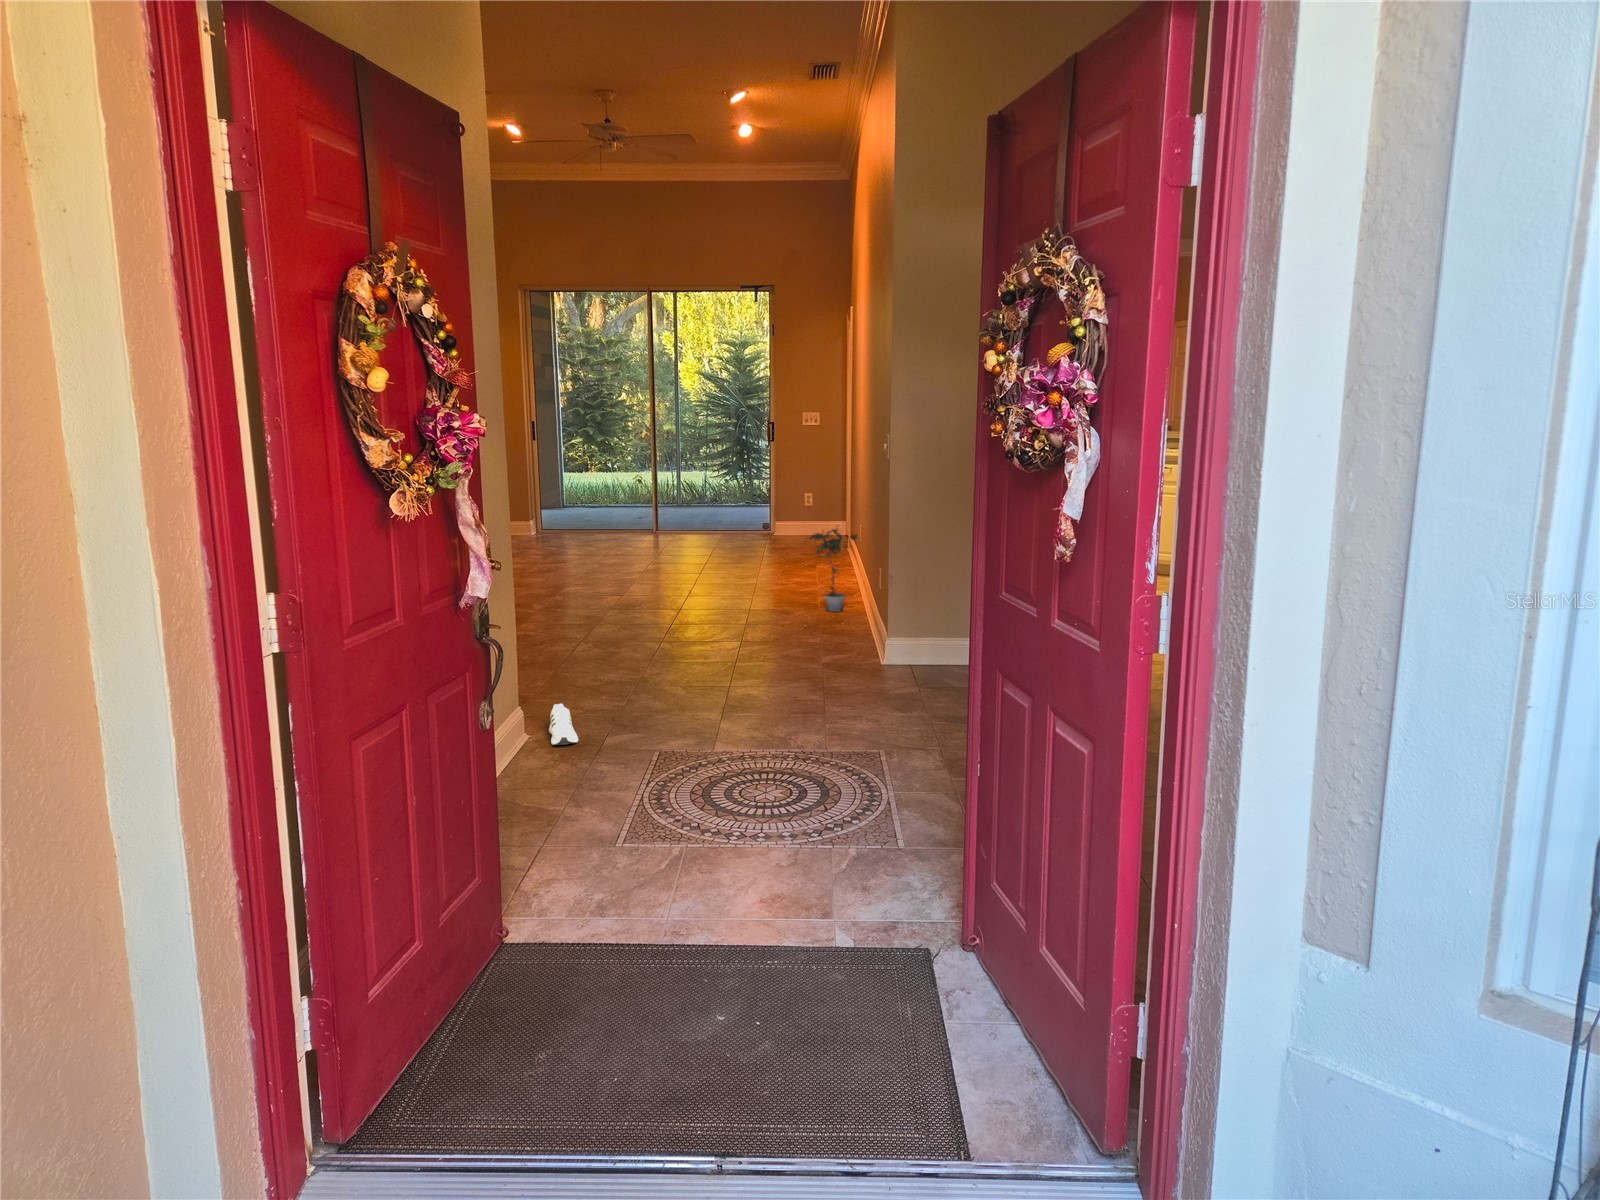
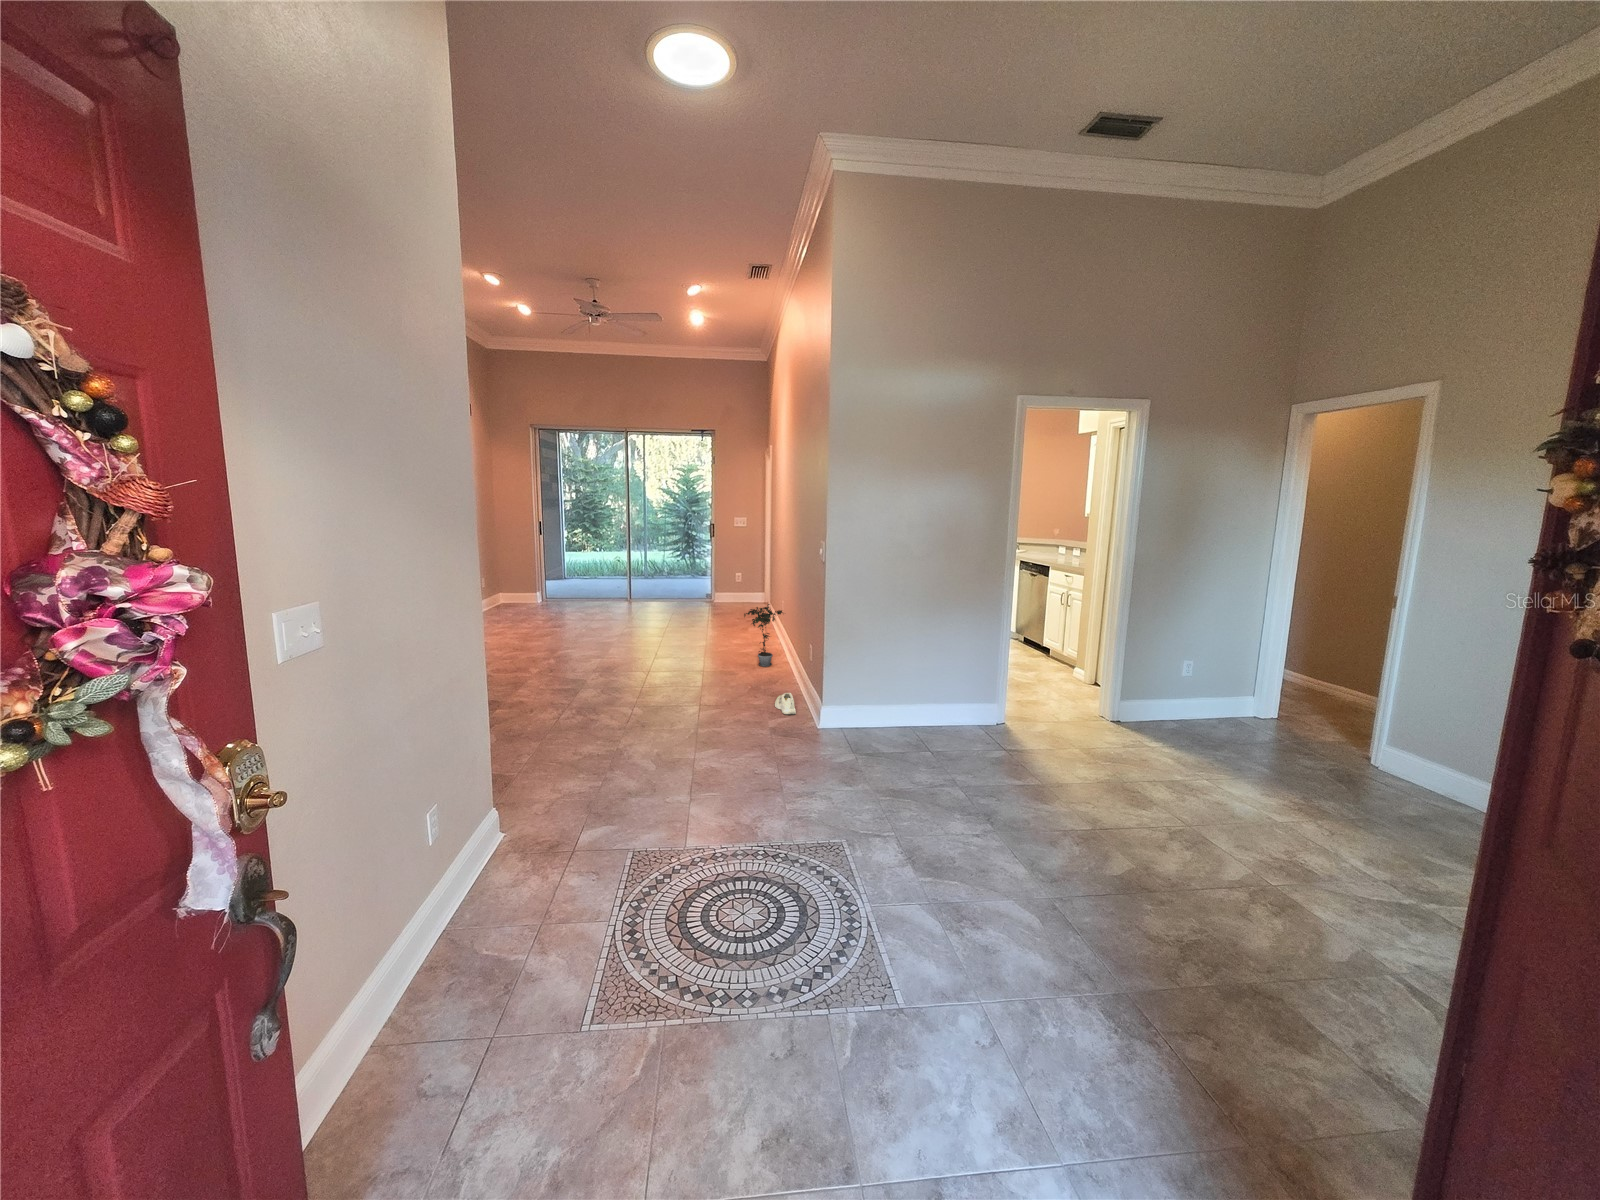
shoe: present [549,704,578,745] -> present [775,693,796,715]

